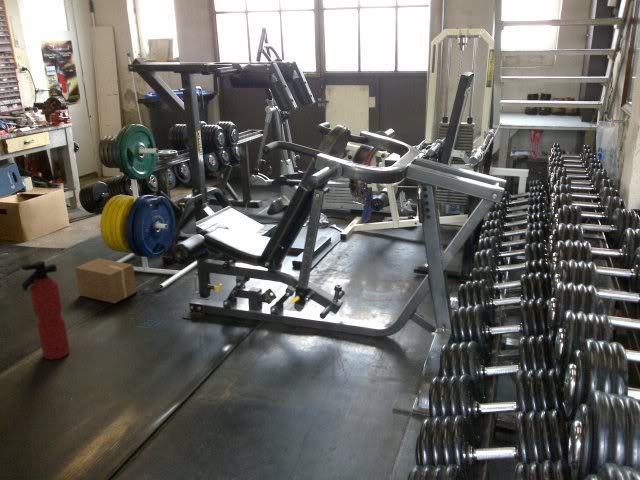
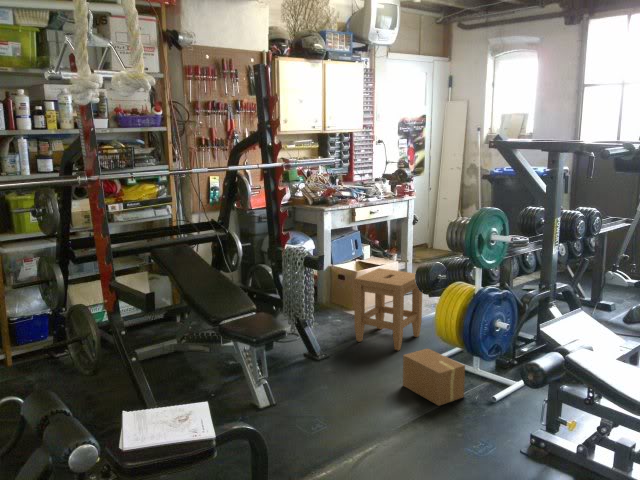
stool: none [14,195,94,269] -> present [354,268,422,350]
fire extinguisher: present [22,261,70,360] -> none [355,351,391,463]

